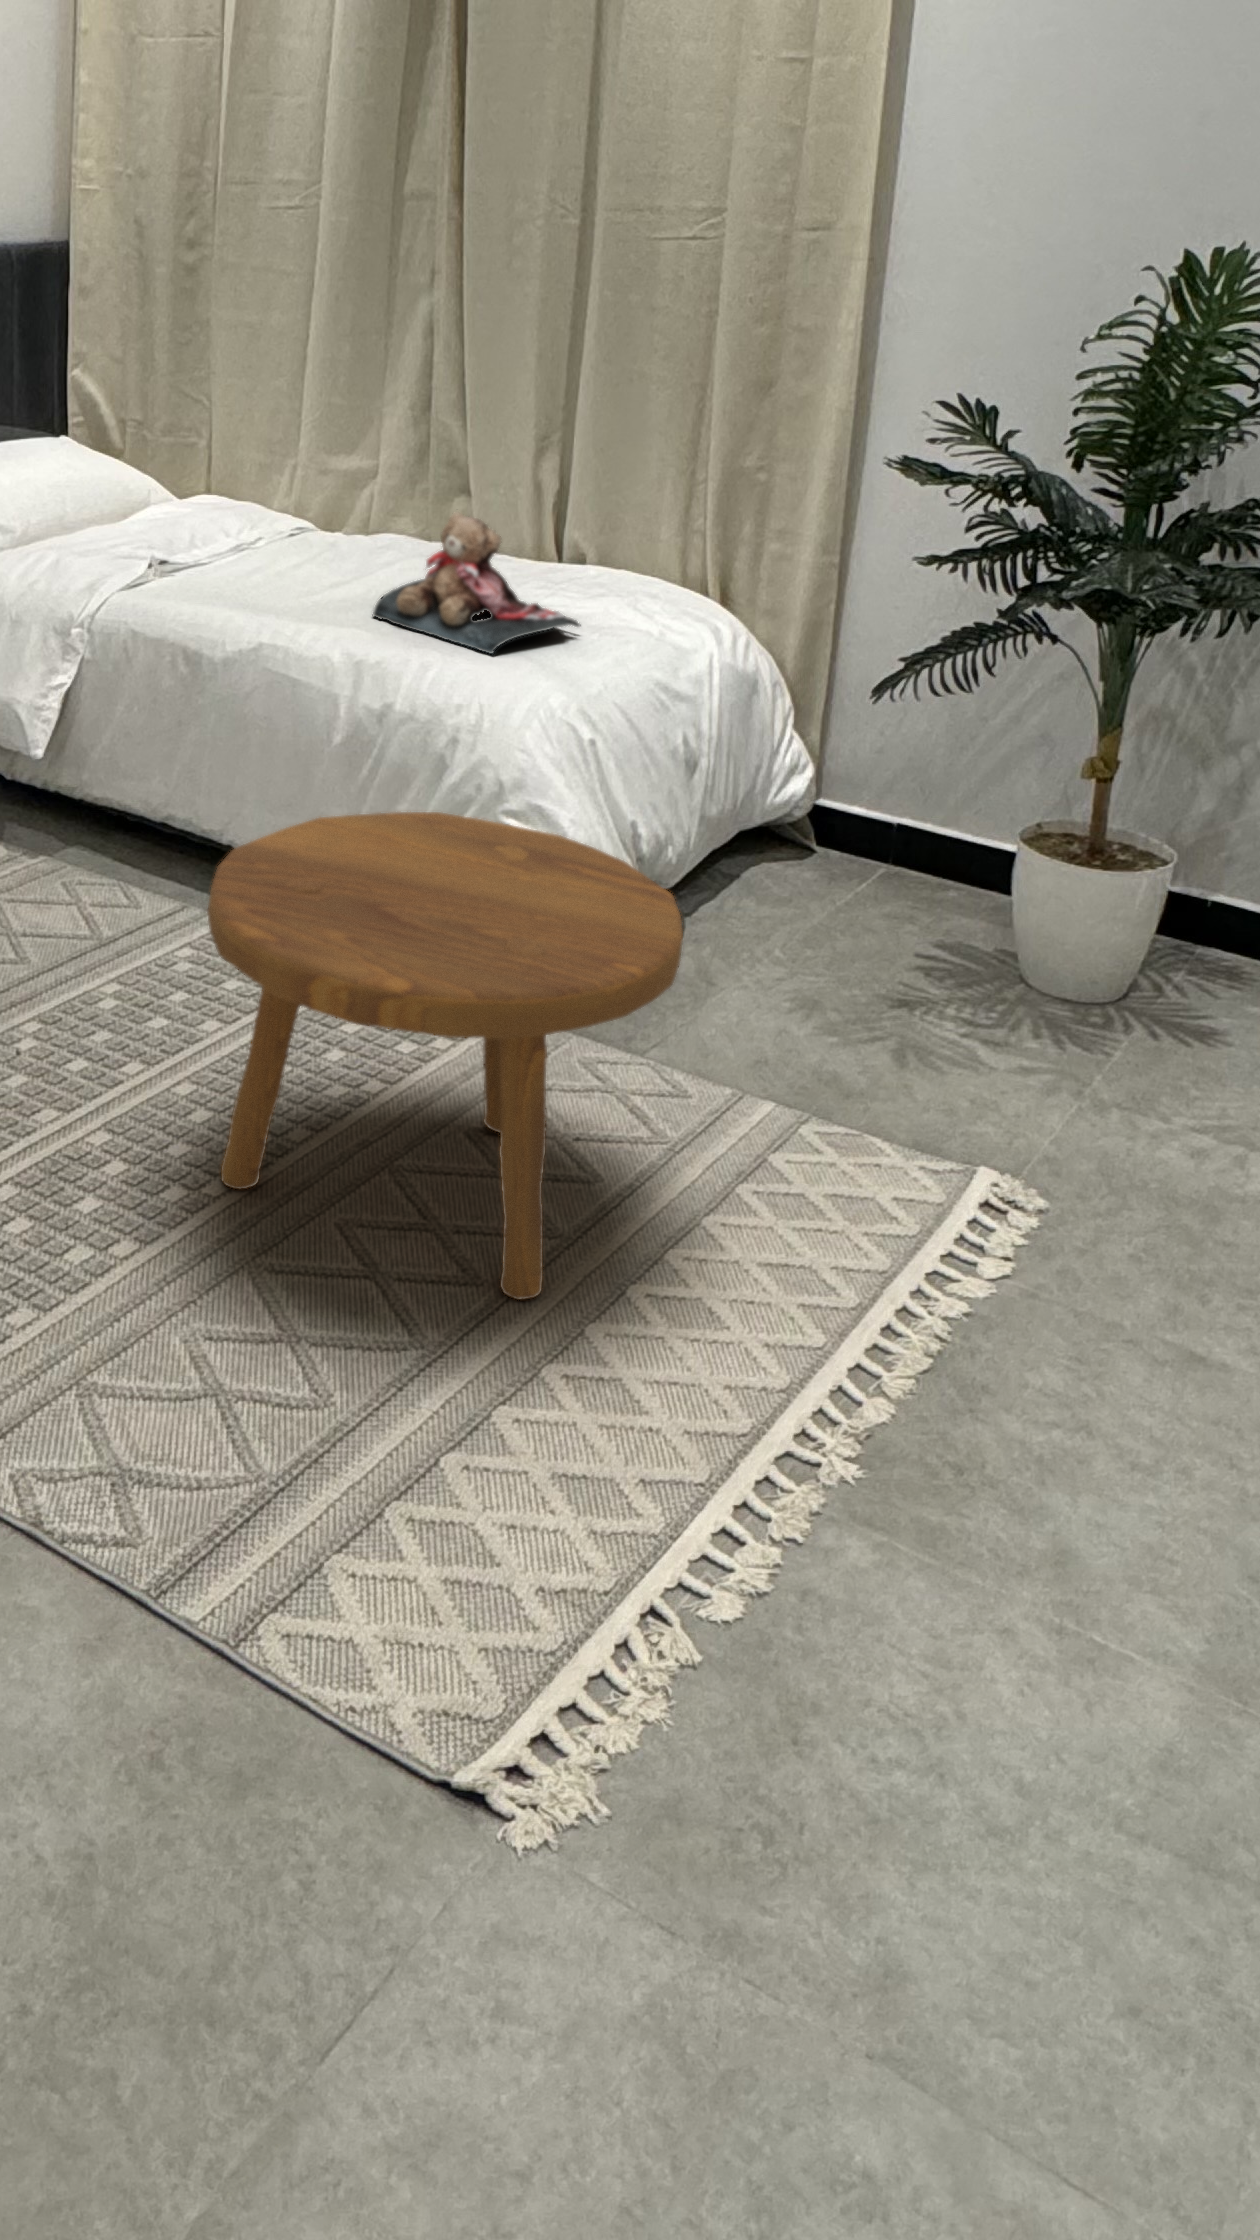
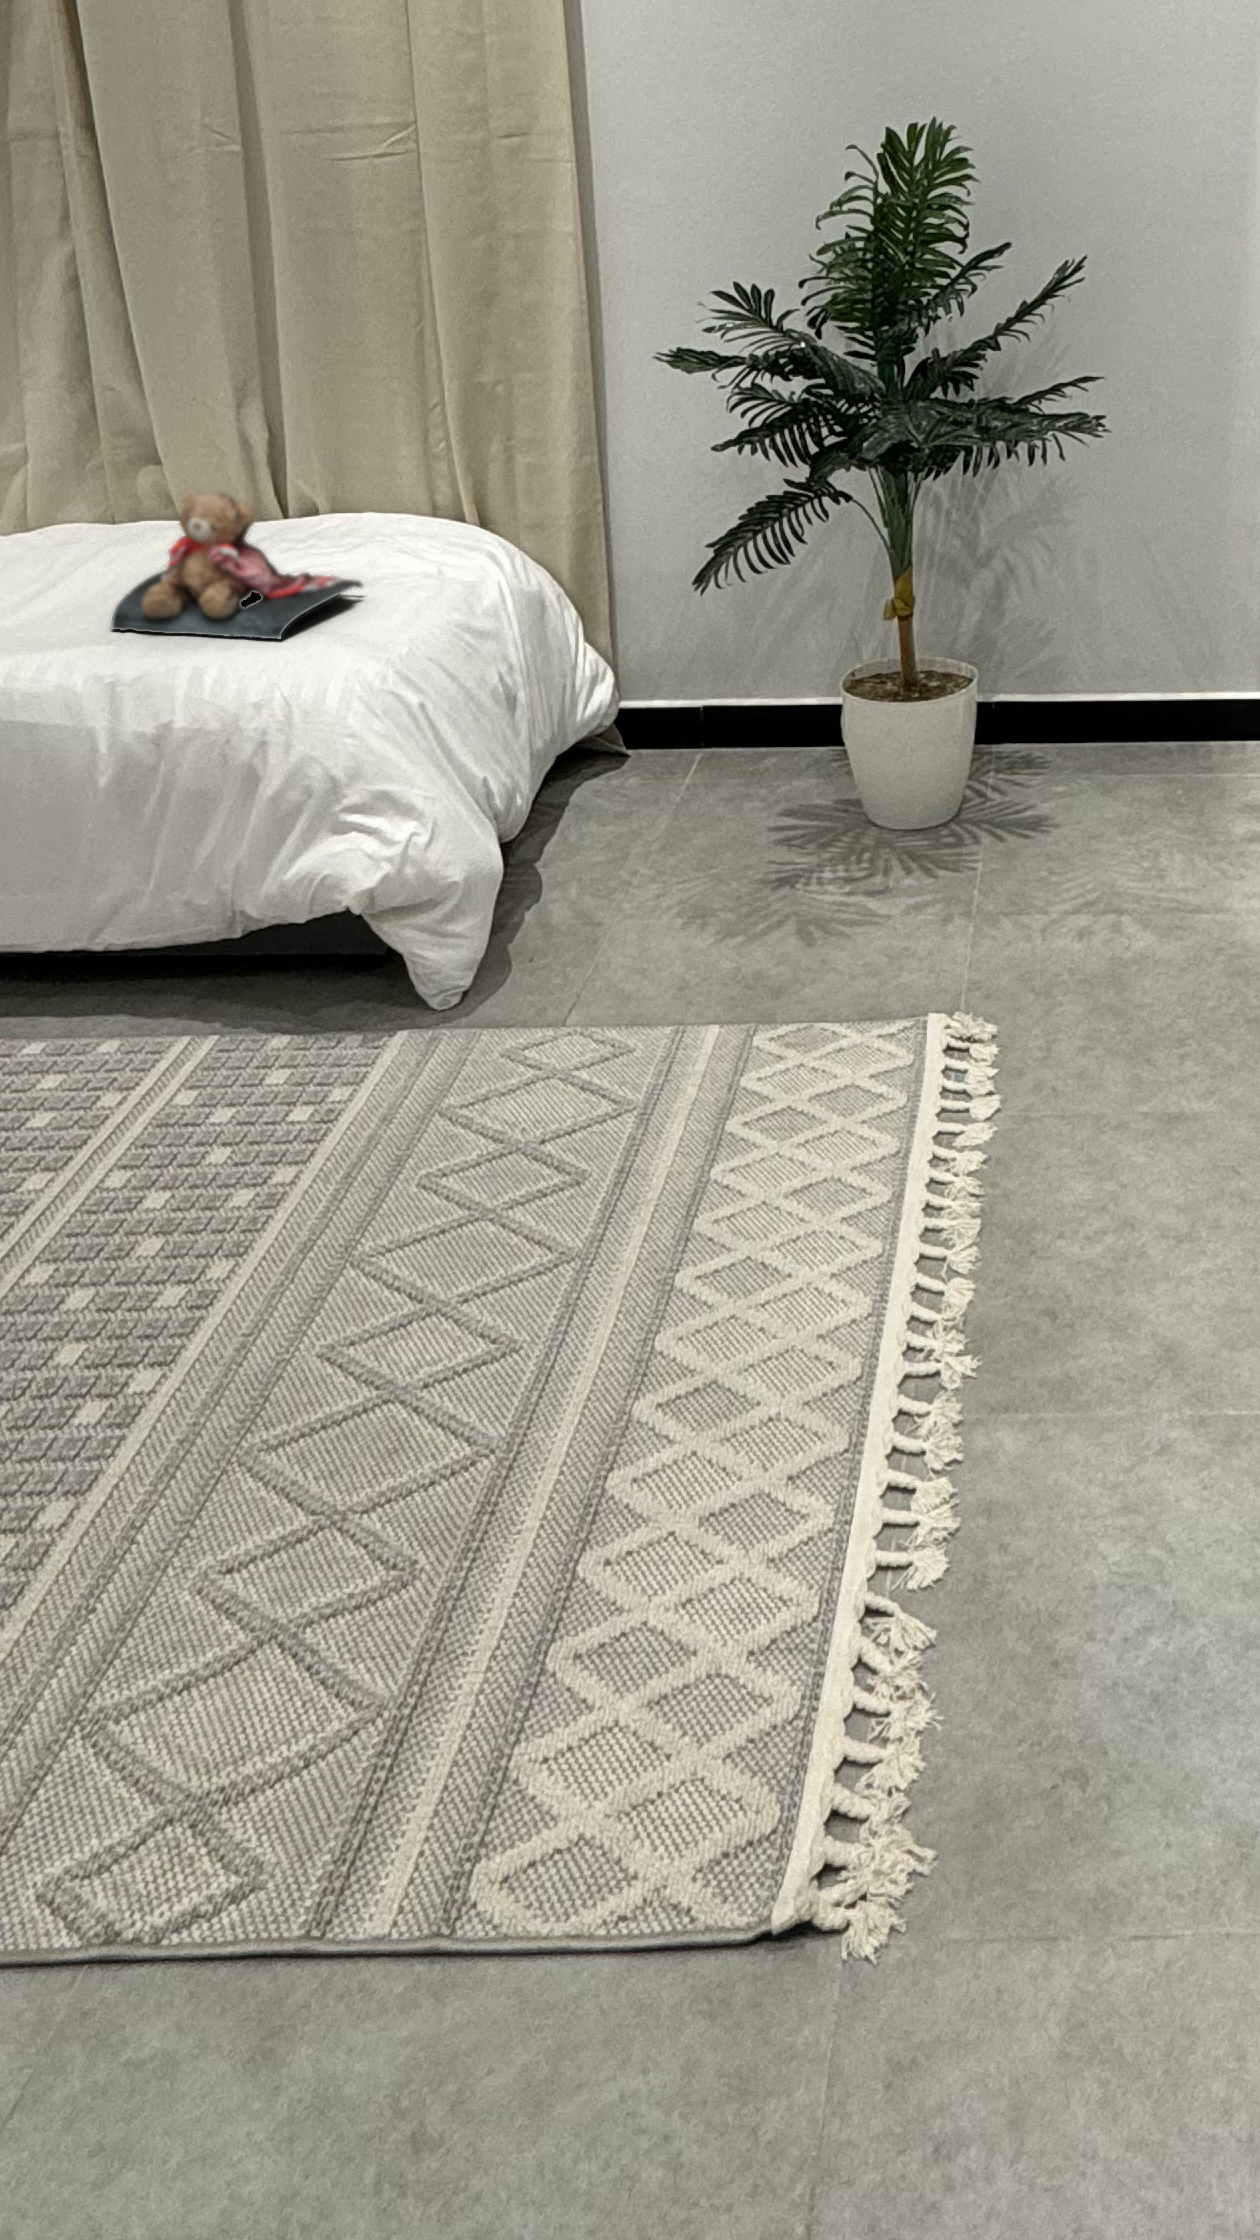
footstool: present [207,812,683,1300] -> none [72,817,653,1360]

